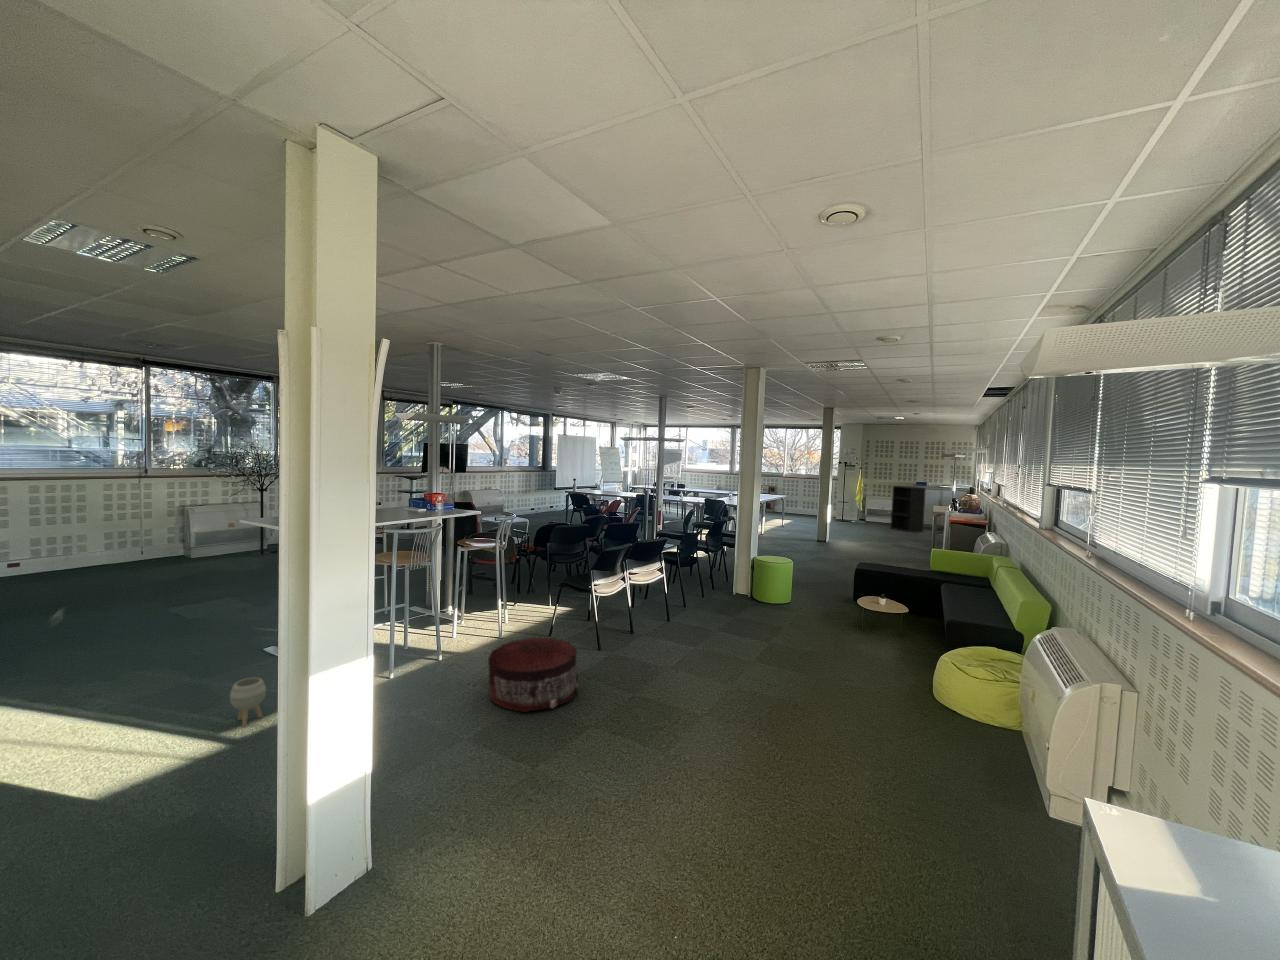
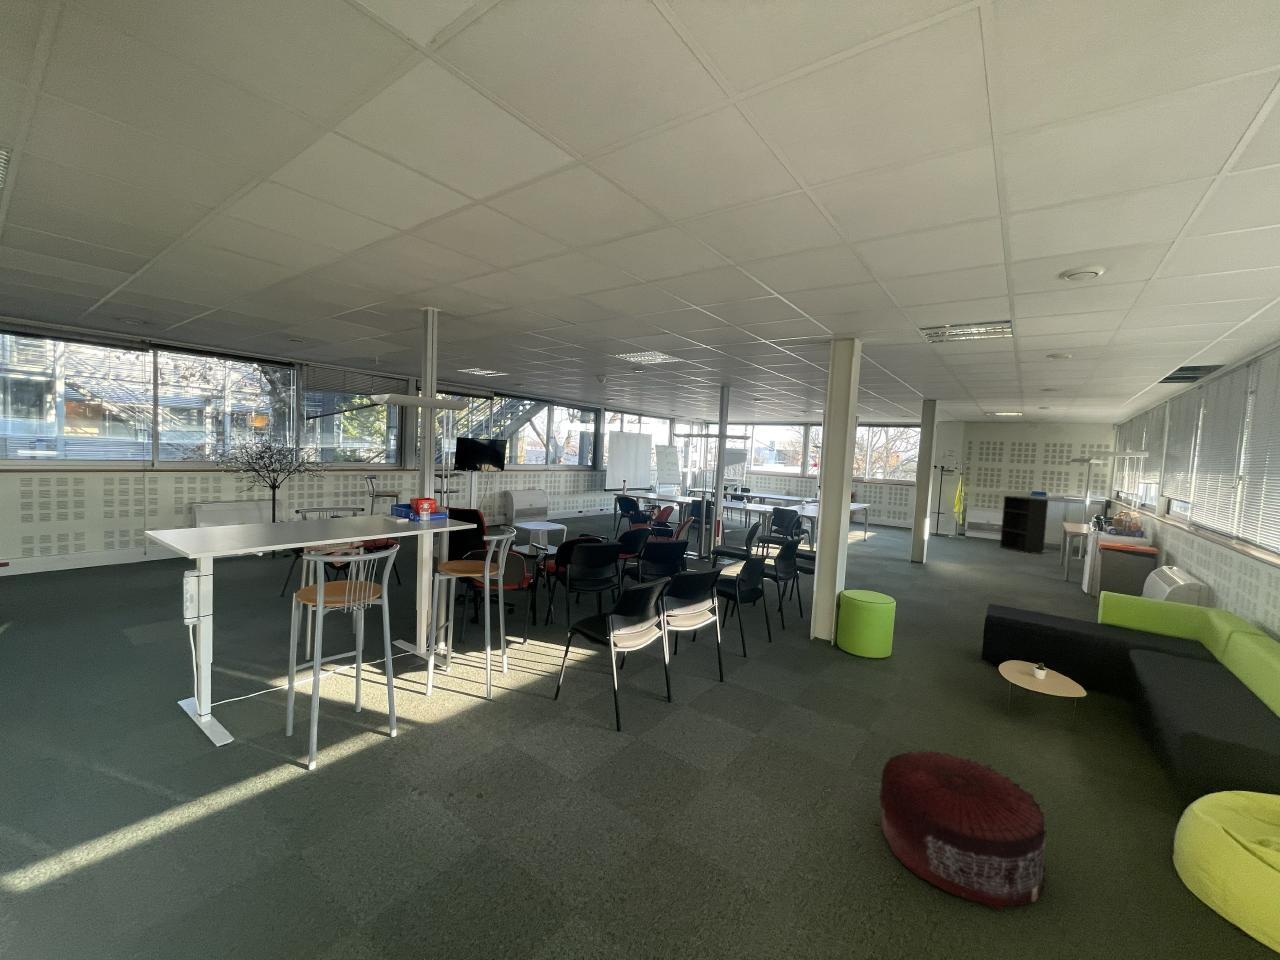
pouf: present [488,637,579,712] -> present [879,751,1046,910]
planter: present [230,677,266,726] -> none [38,777,102,858]

